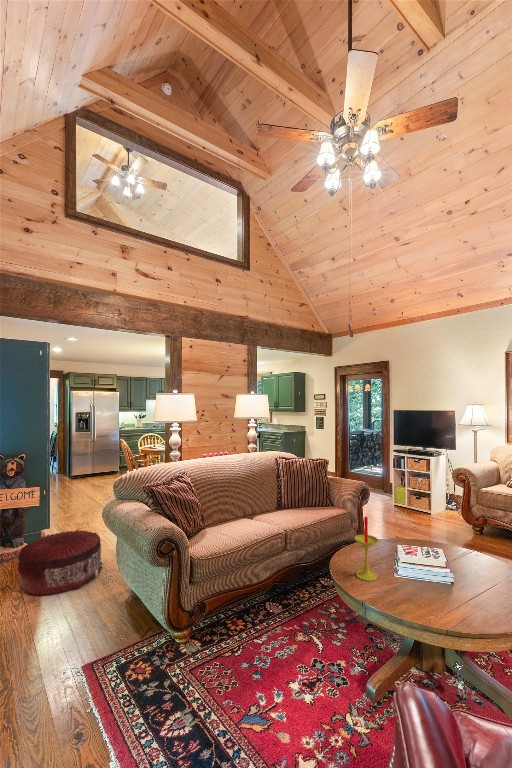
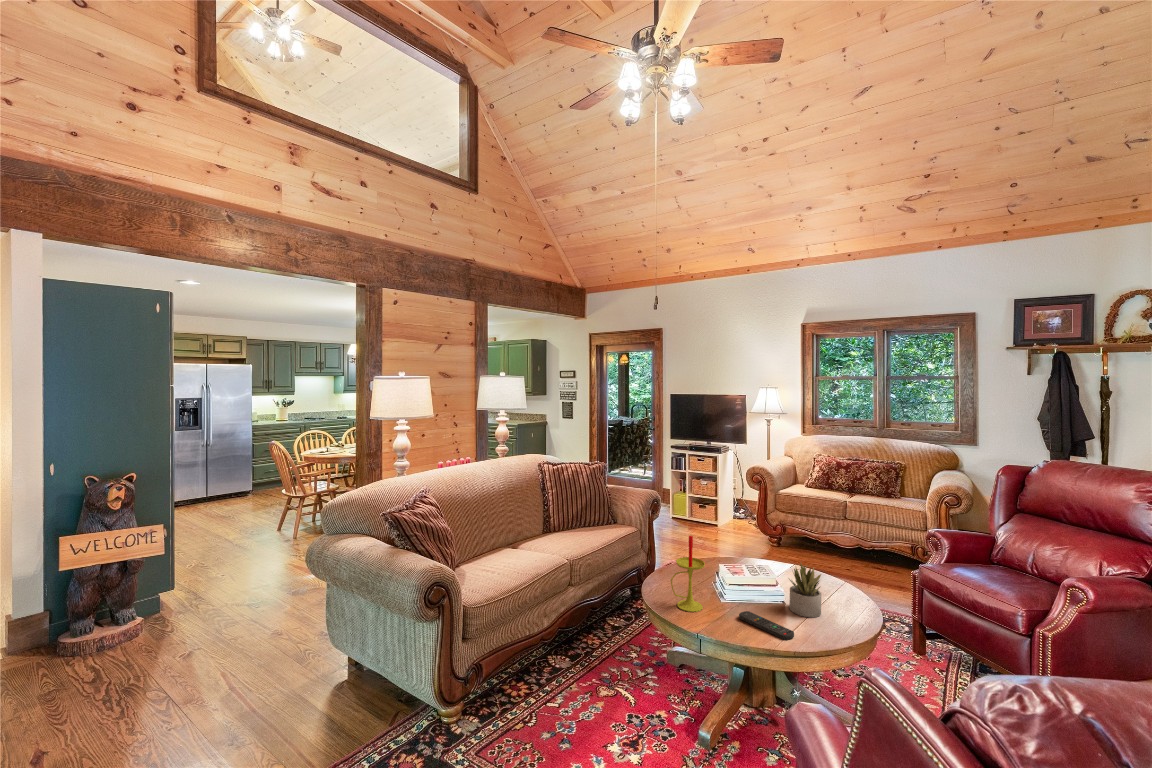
pouf: present [18,530,102,596] -> none [151,585,291,693]
succulent plant: none [454,548,486,599] -> present [789,564,821,618]
remote control: none [405,585,451,615] -> present [739,611,794,640]

